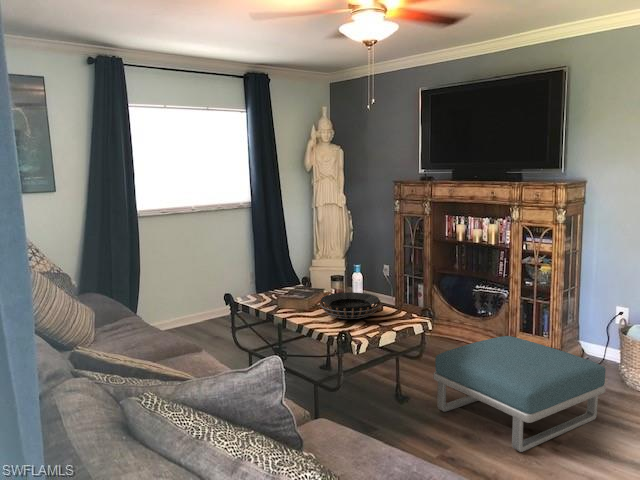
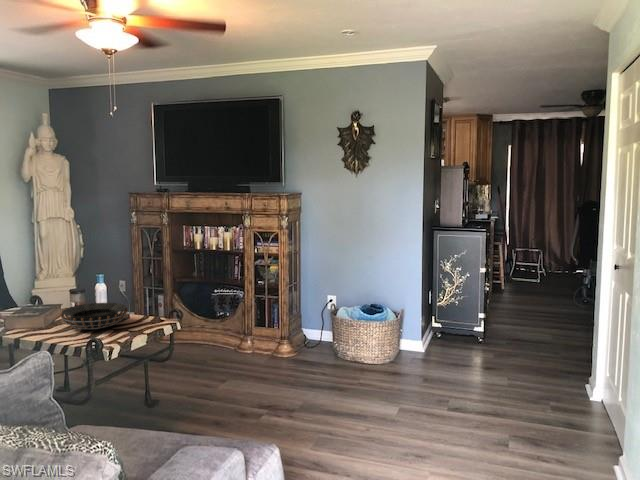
footstool: present [434,336,606,452] -> none [183,330,326,425]

